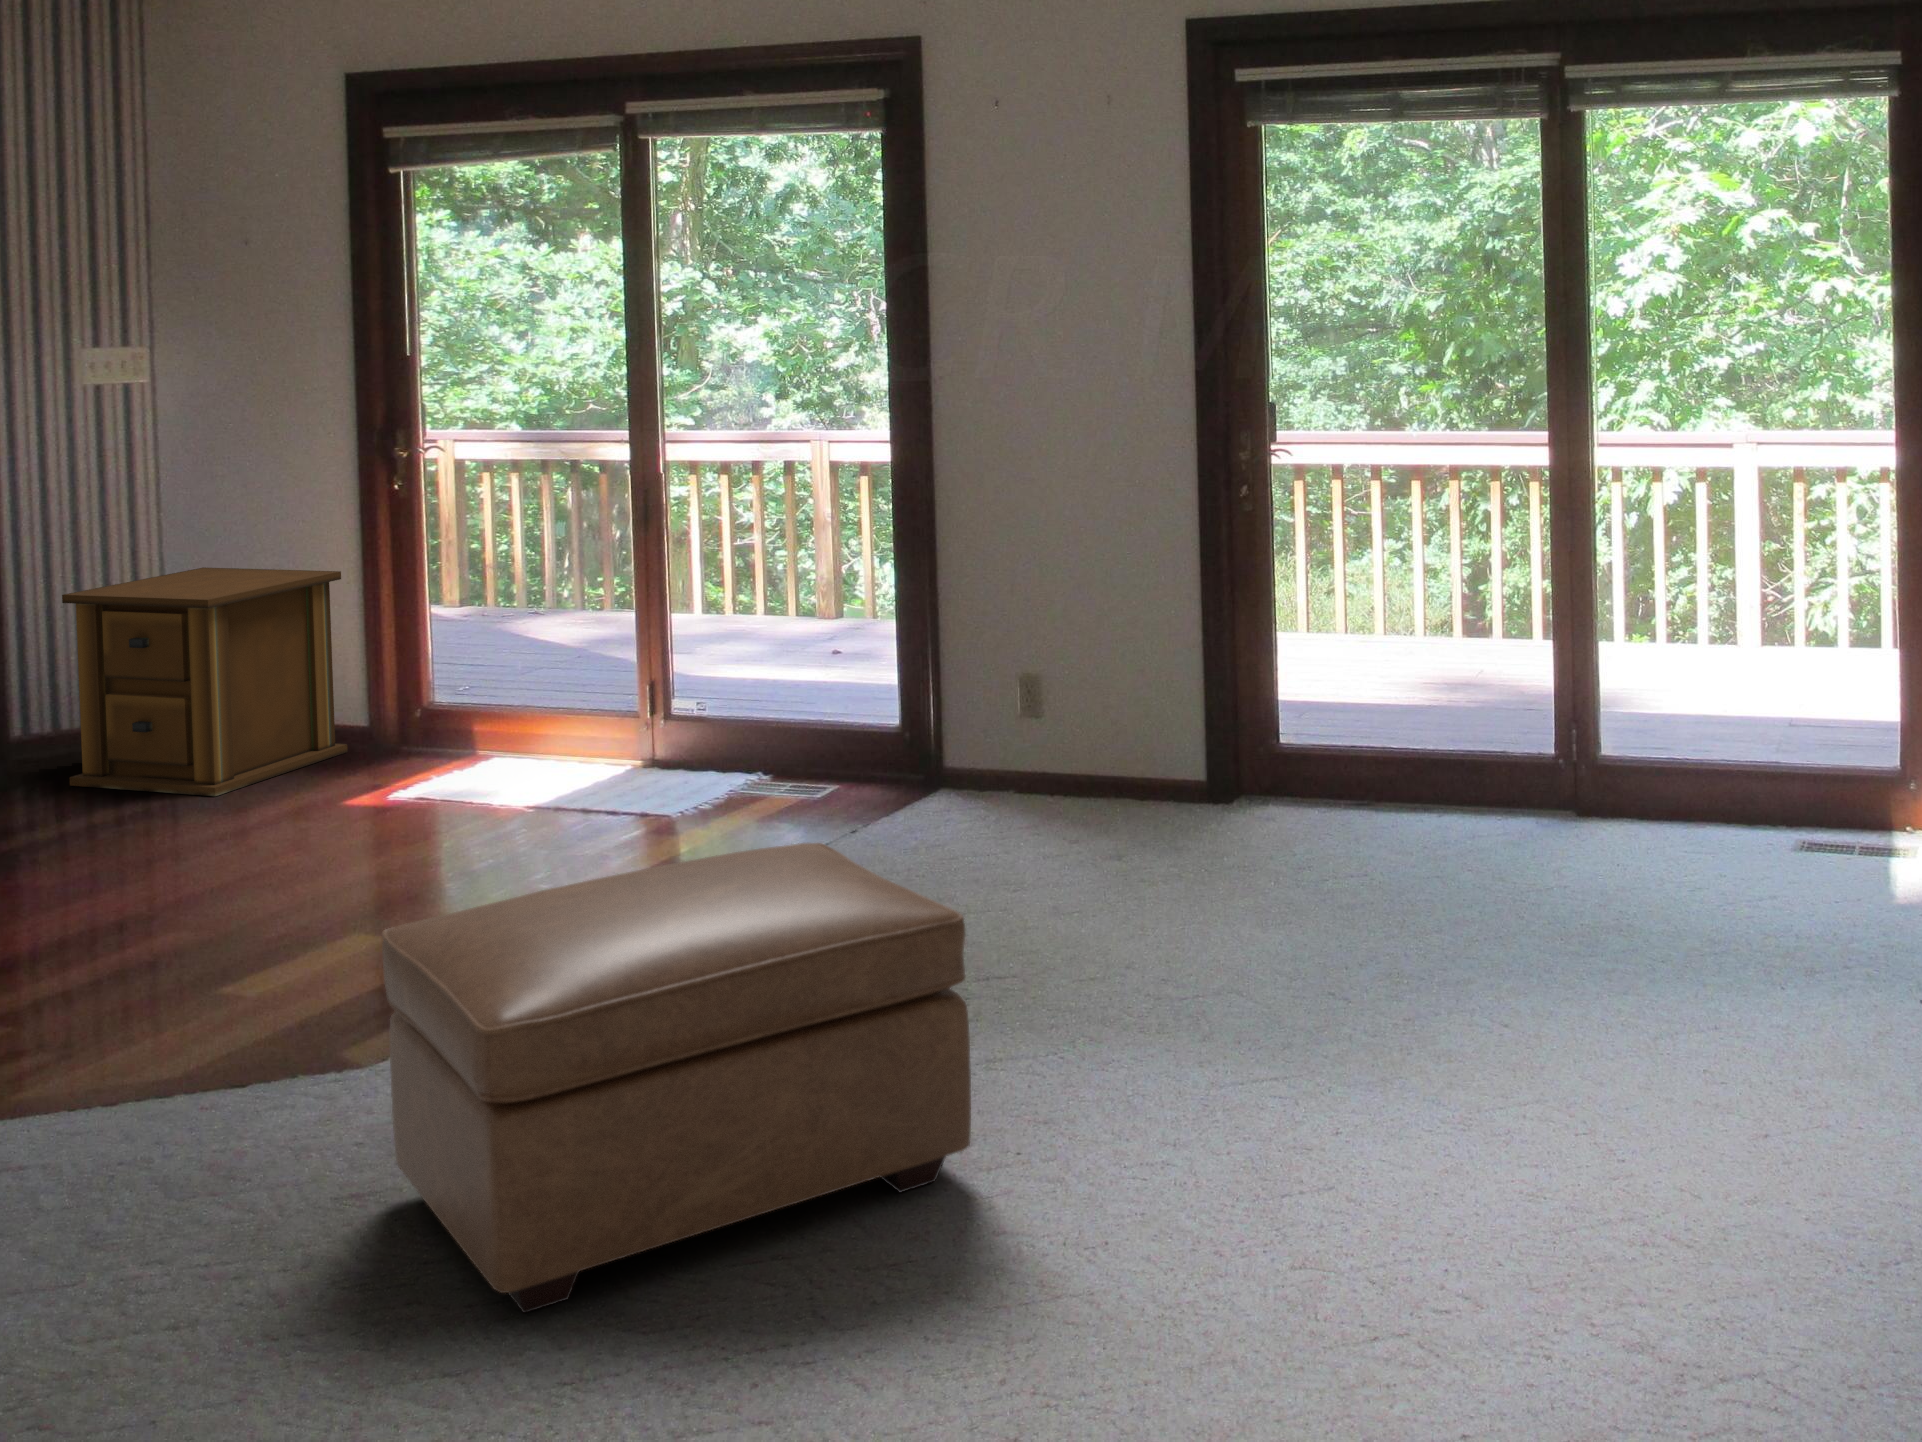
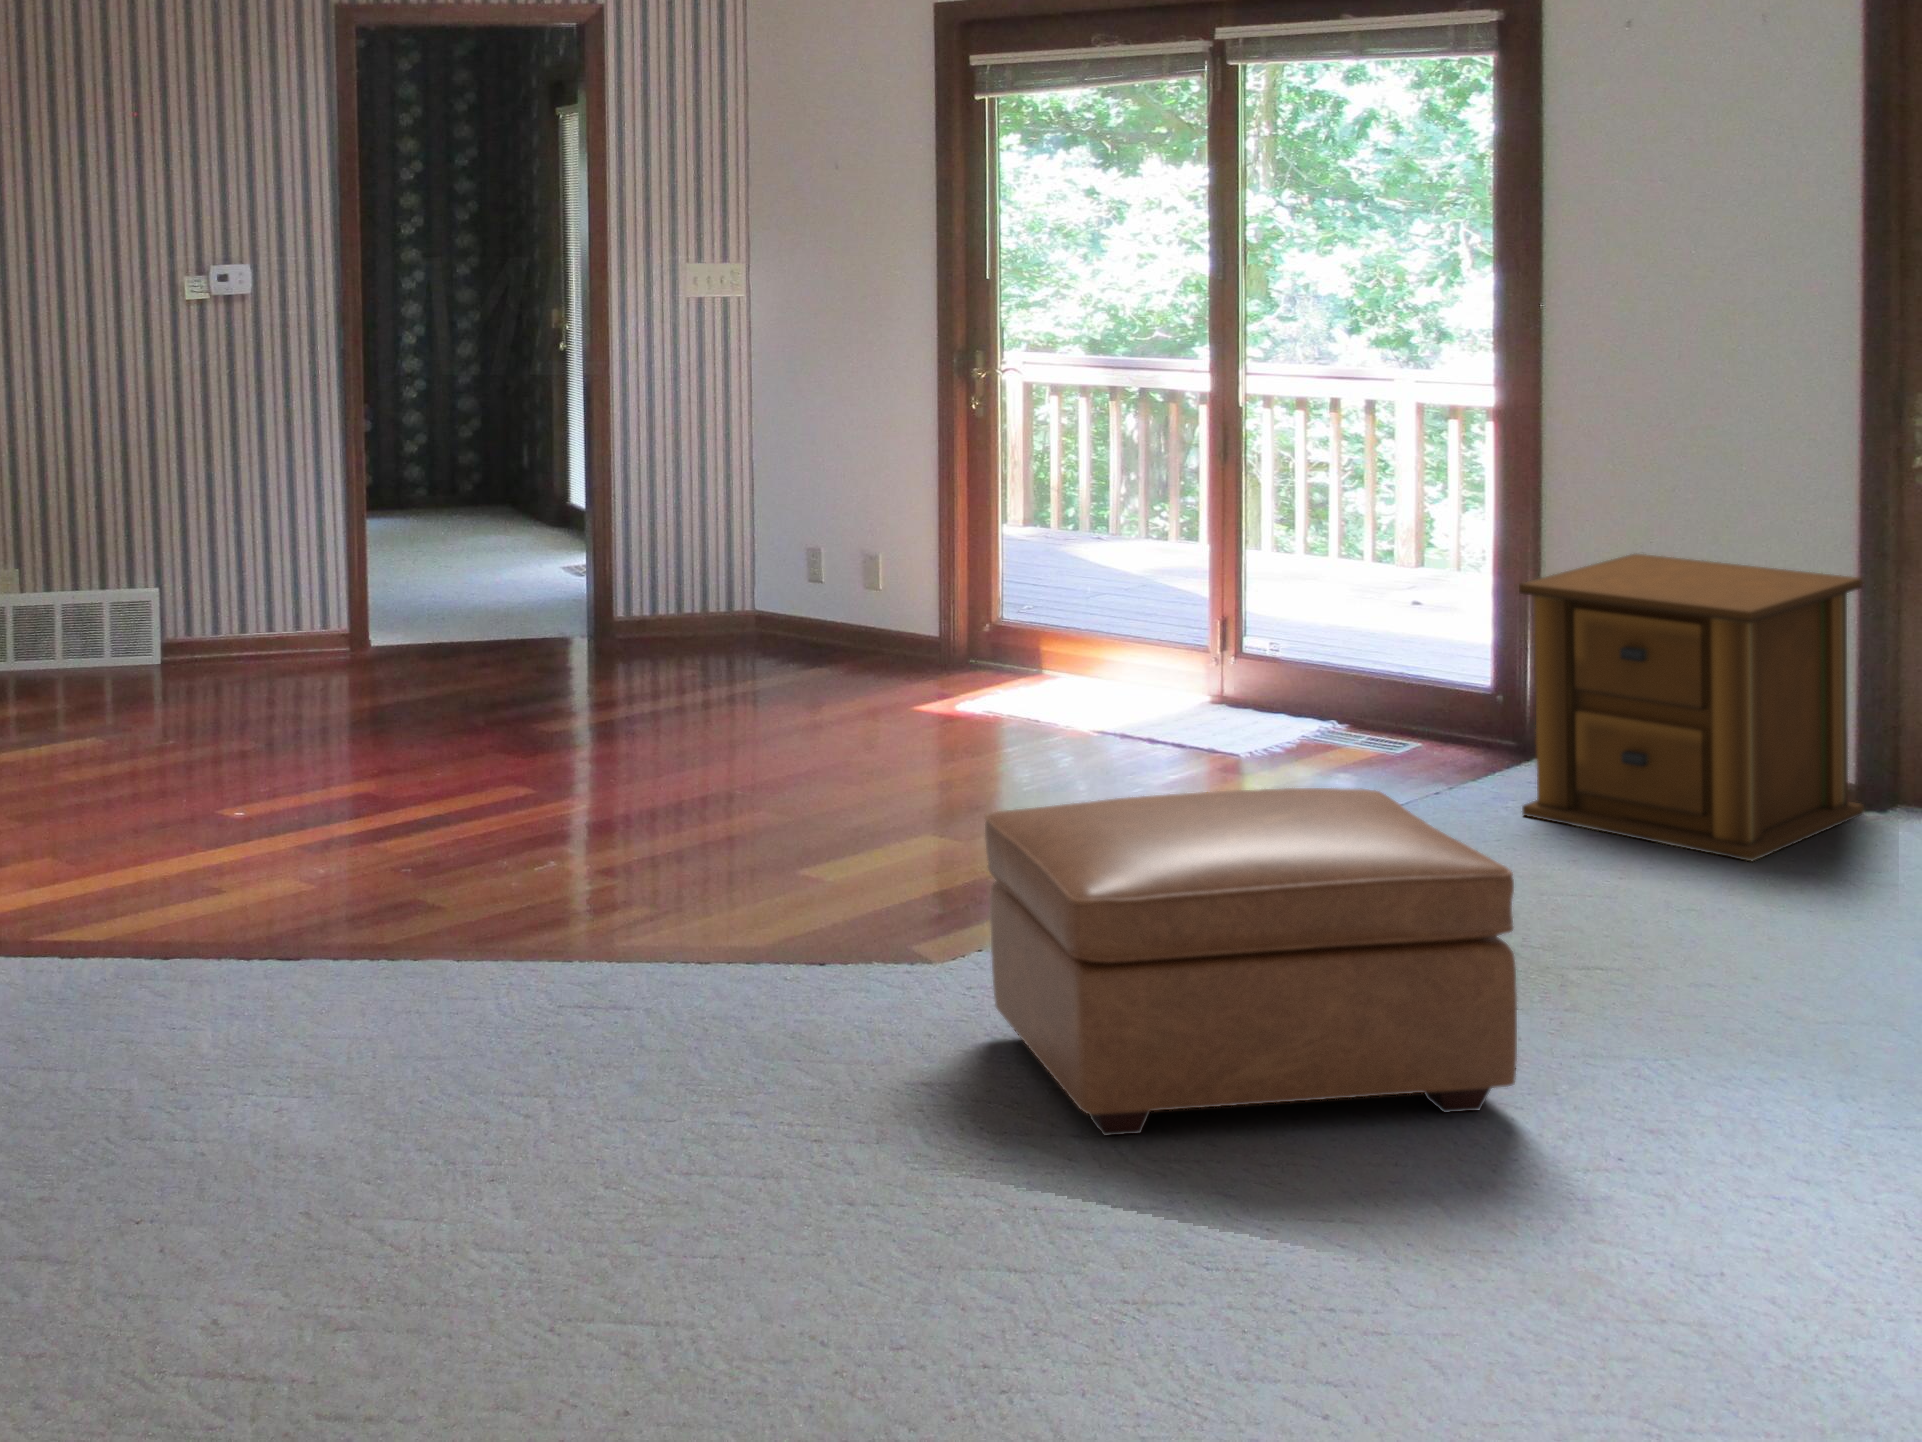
side table: present [62,567,348,796] -> present [1519,554,1864,861]

